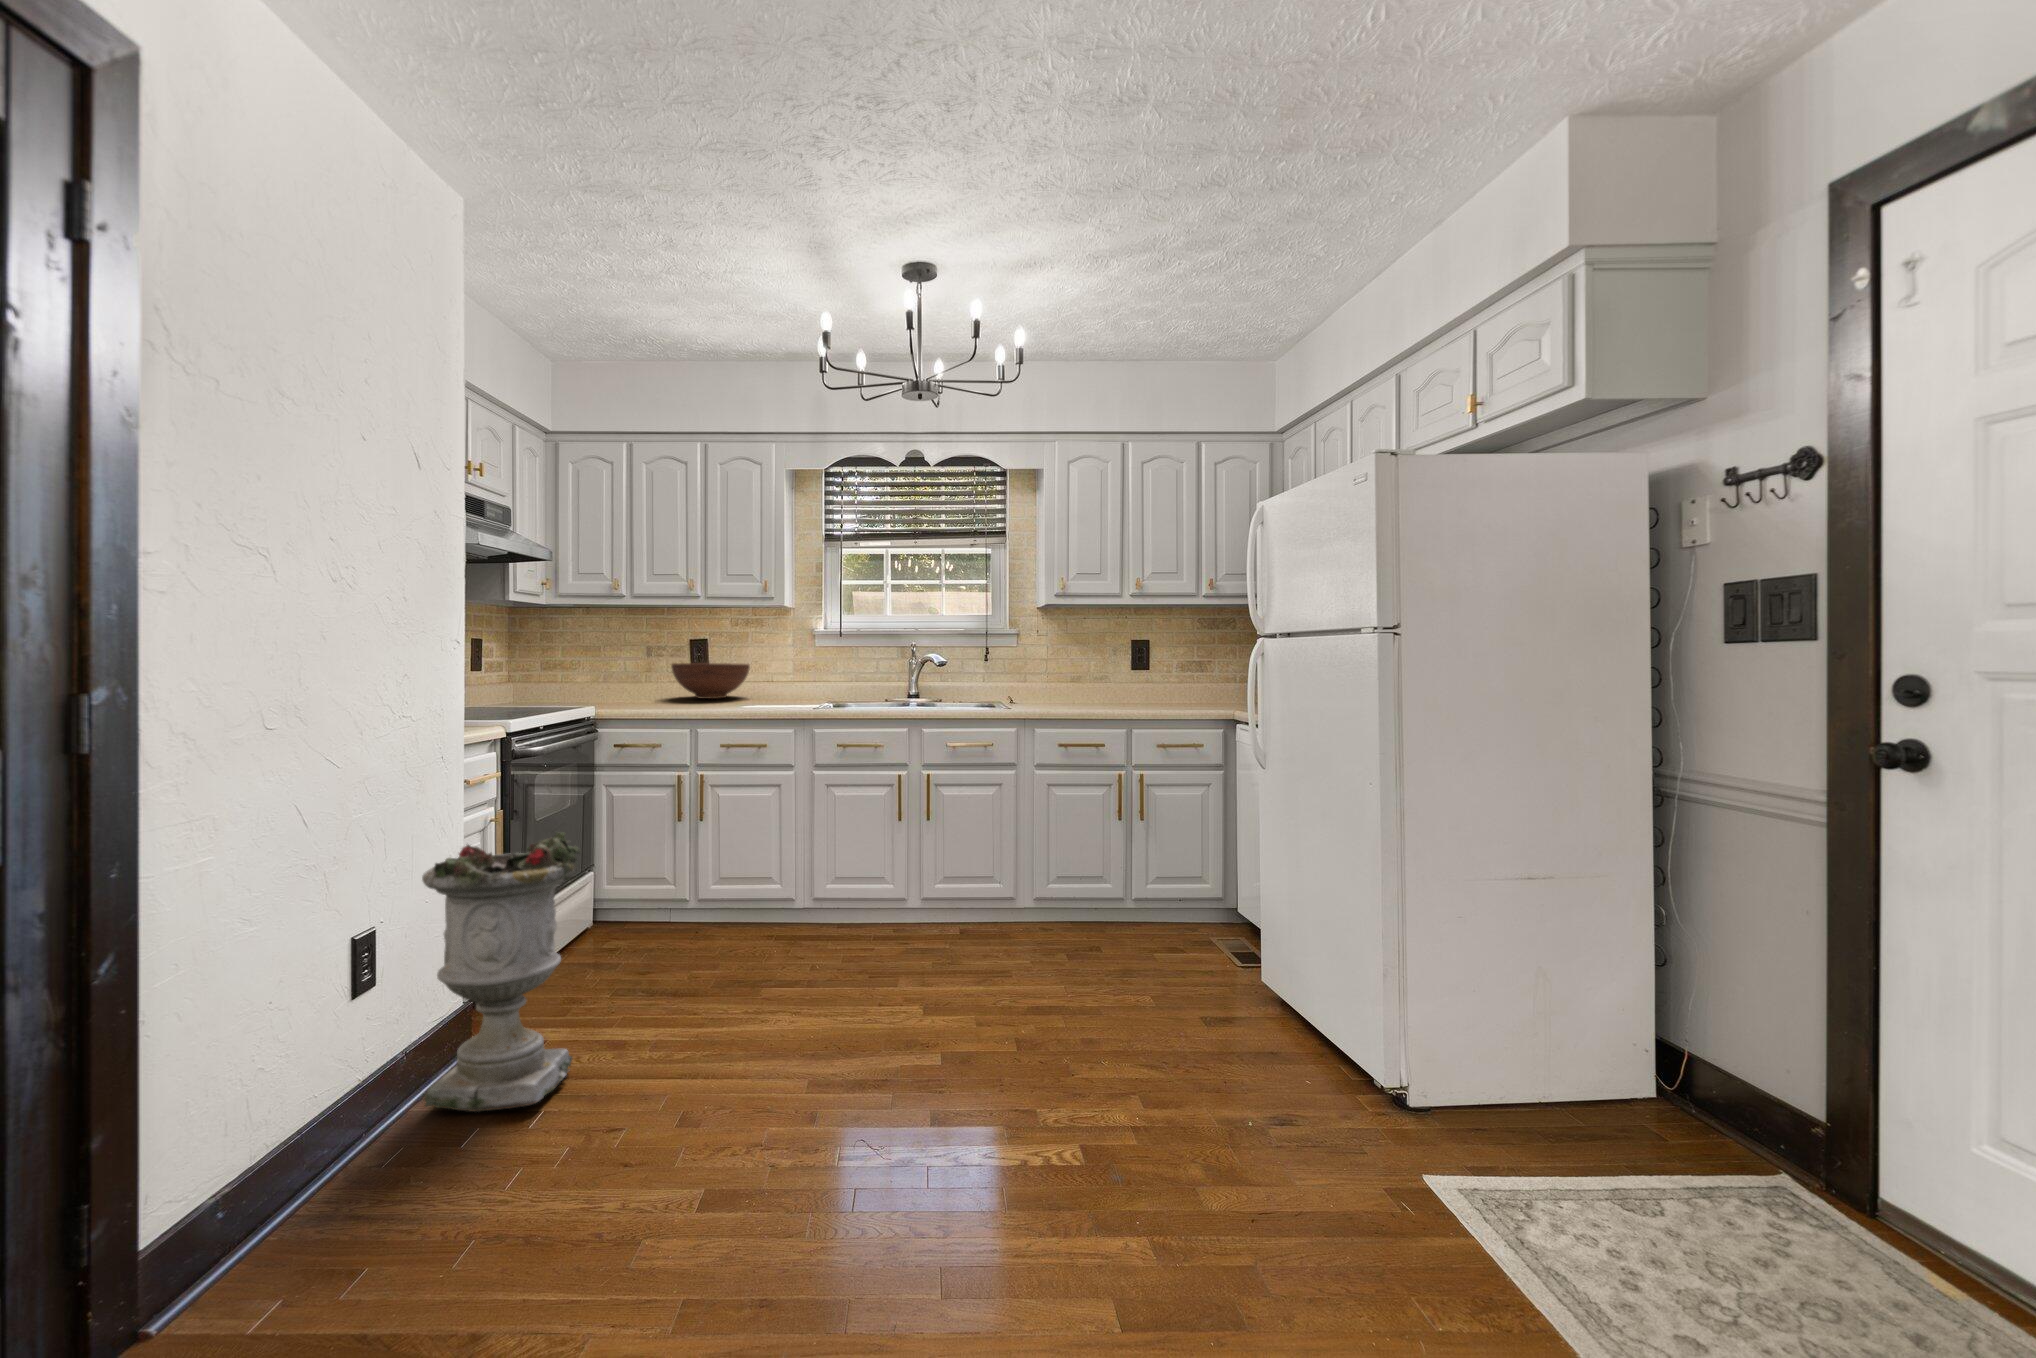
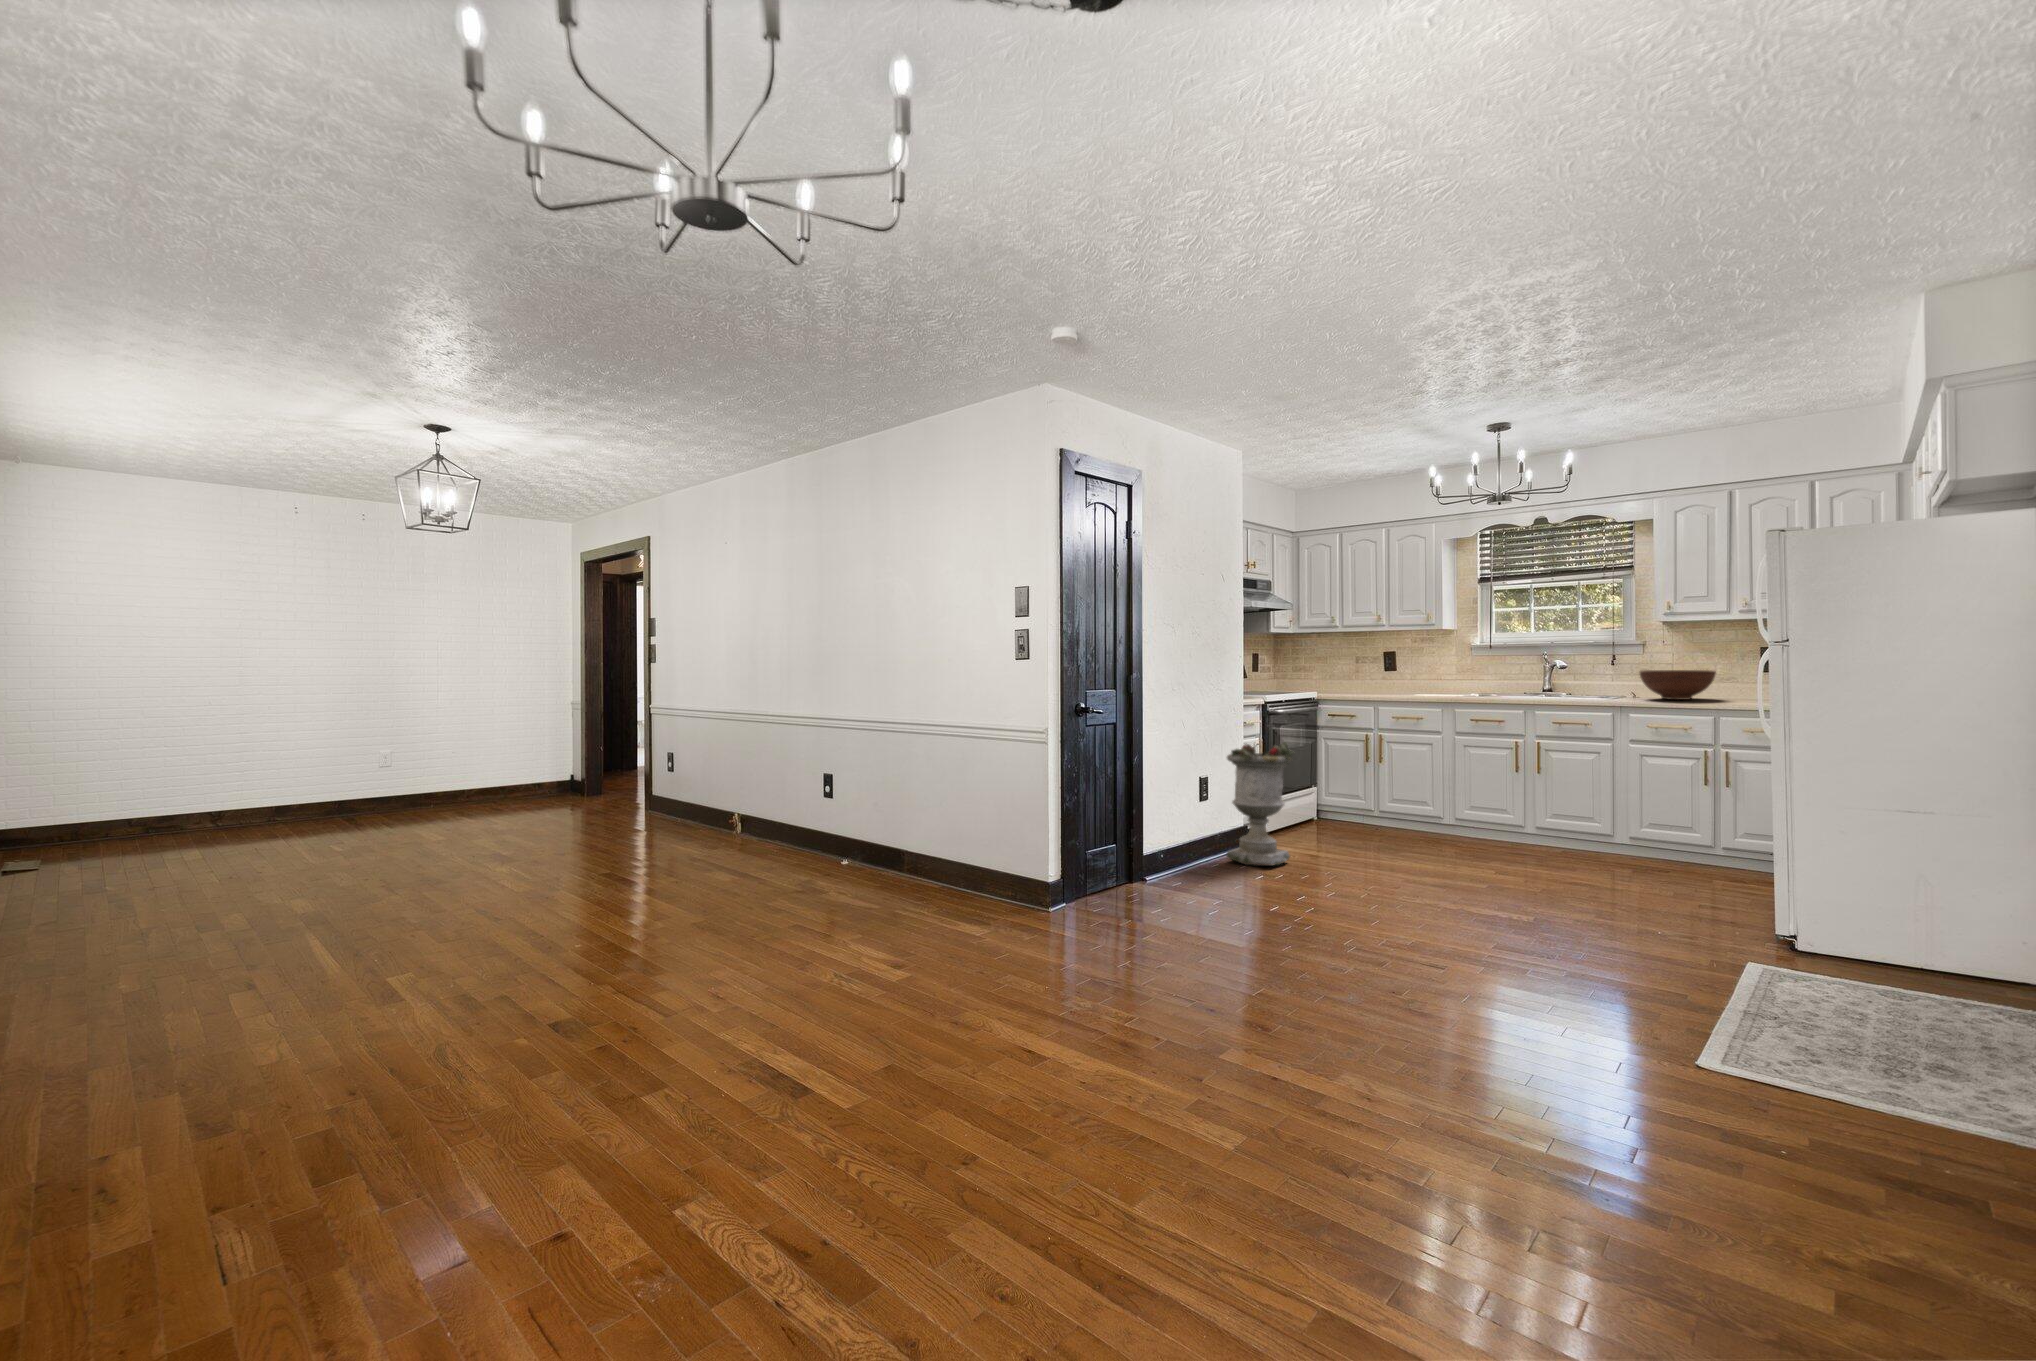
fruit bowl: present [671,663,750,699] -> present [1640,670,1716,700]

